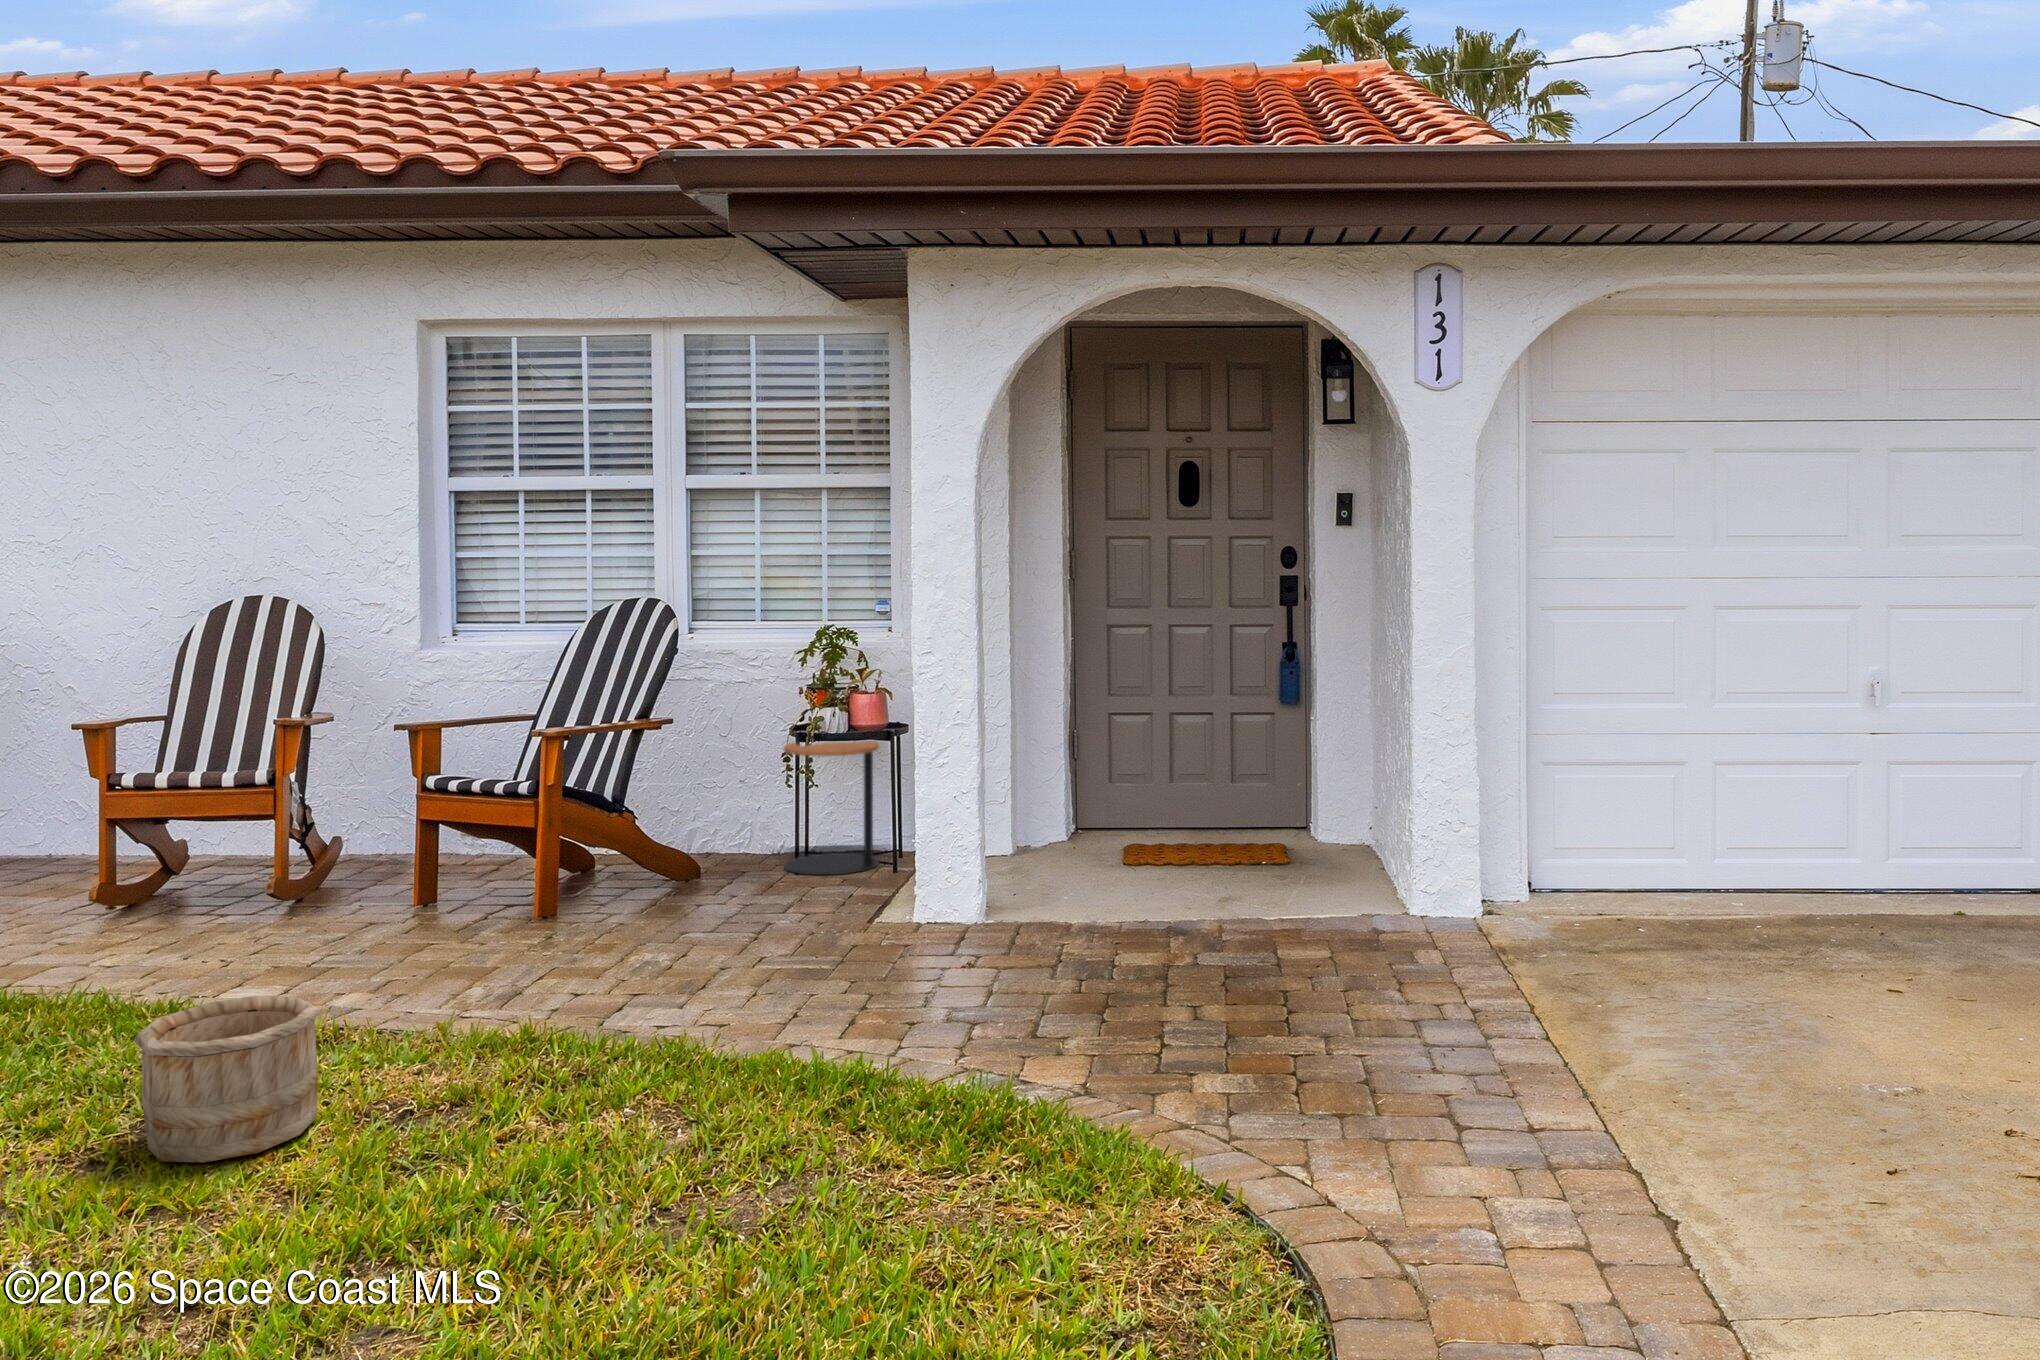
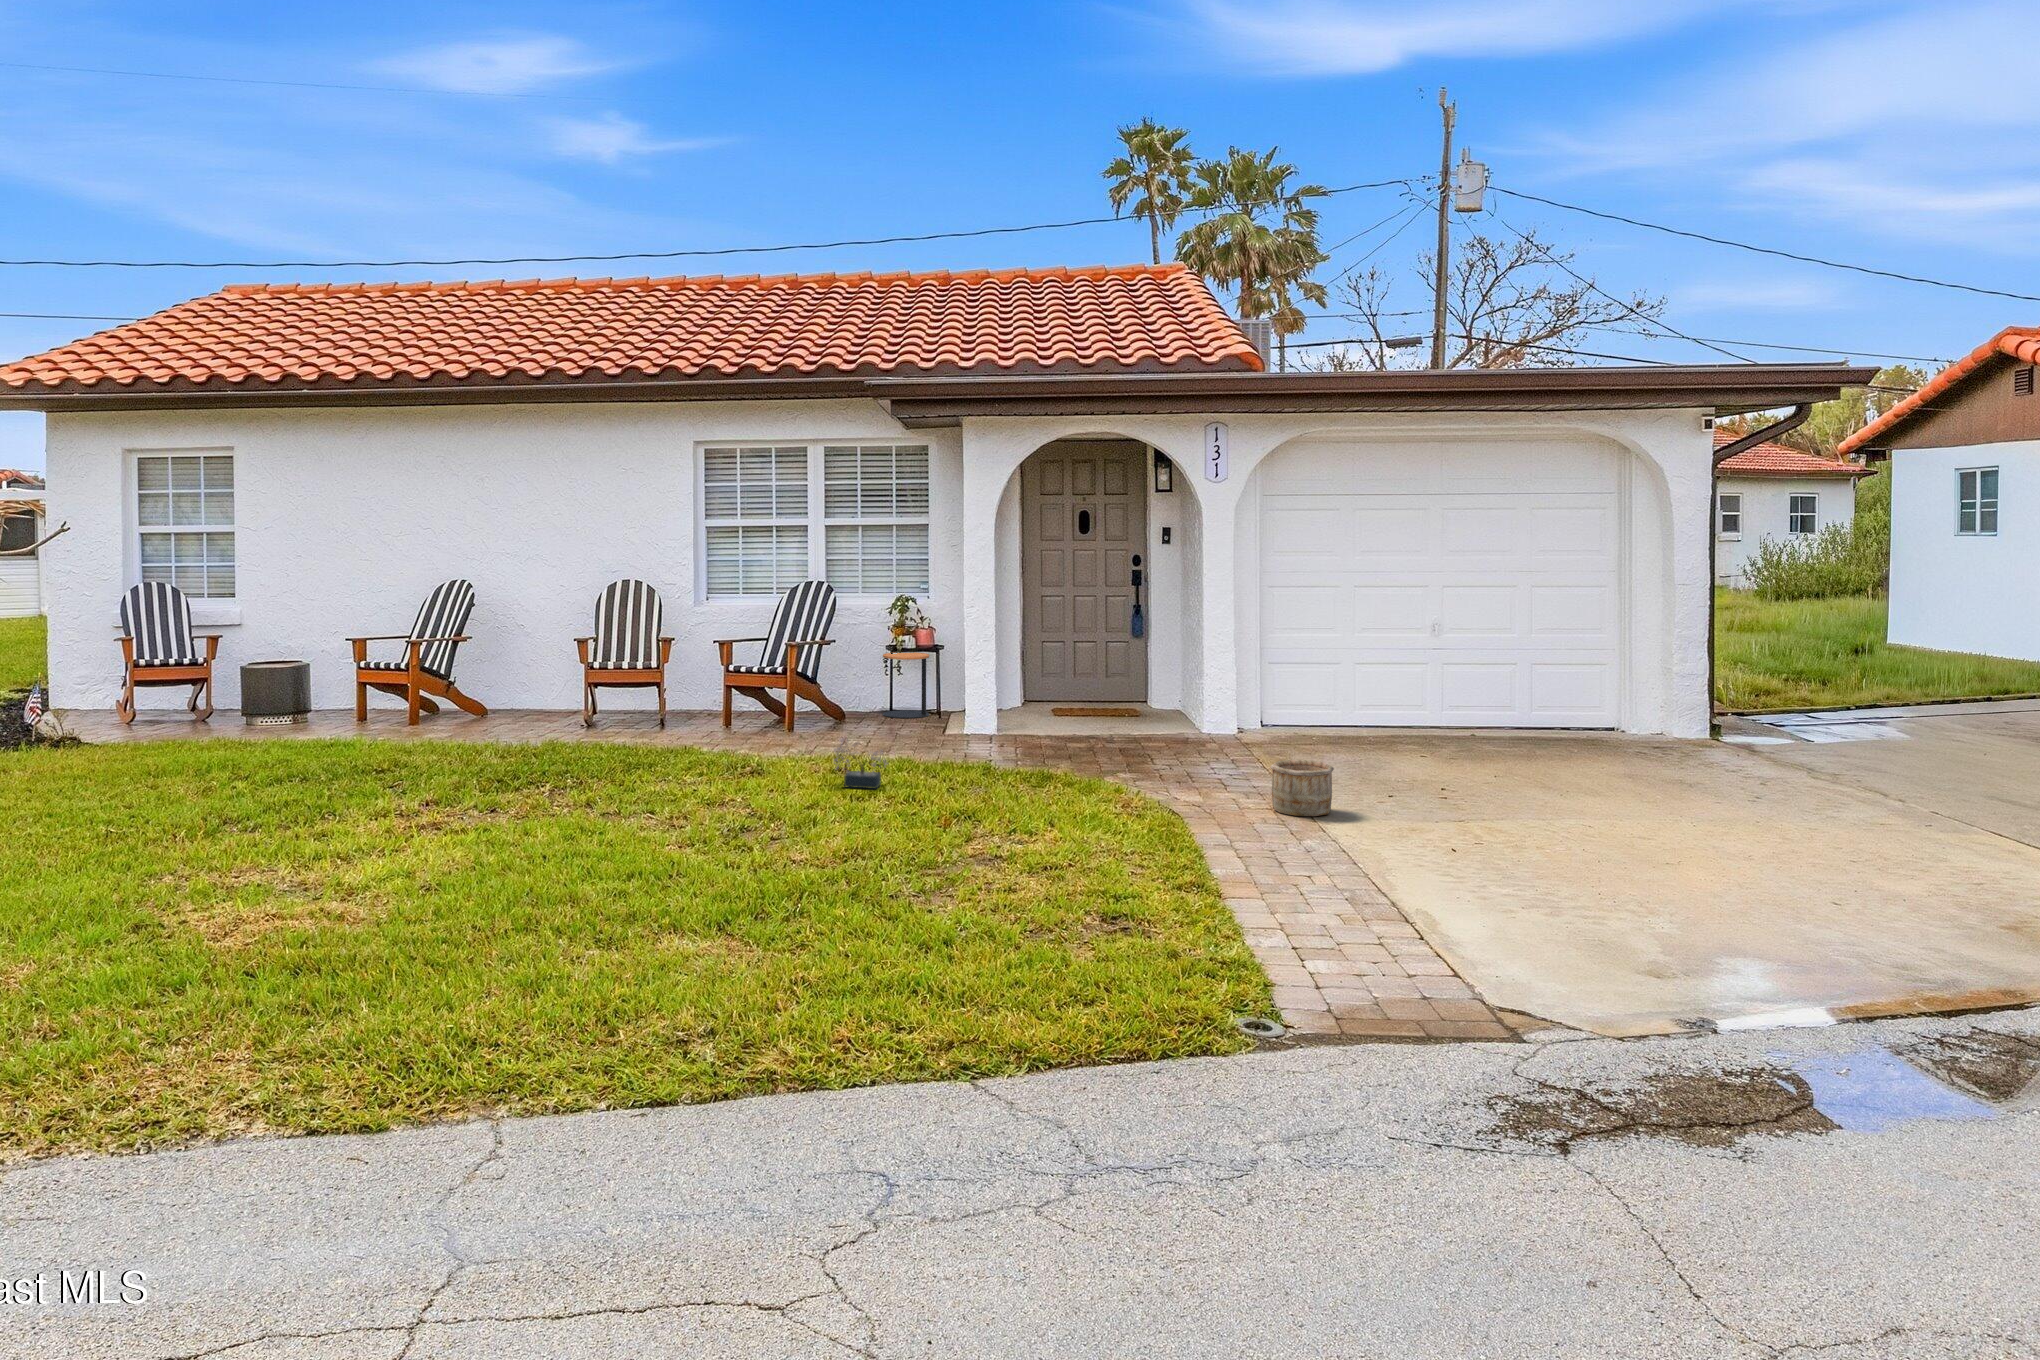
wooden bucket: present [134,996,320,1162] -> present [1270,759,1334,816]
decorative plant: none [344,1021,527,1181] -> present [834,739,886,789]

